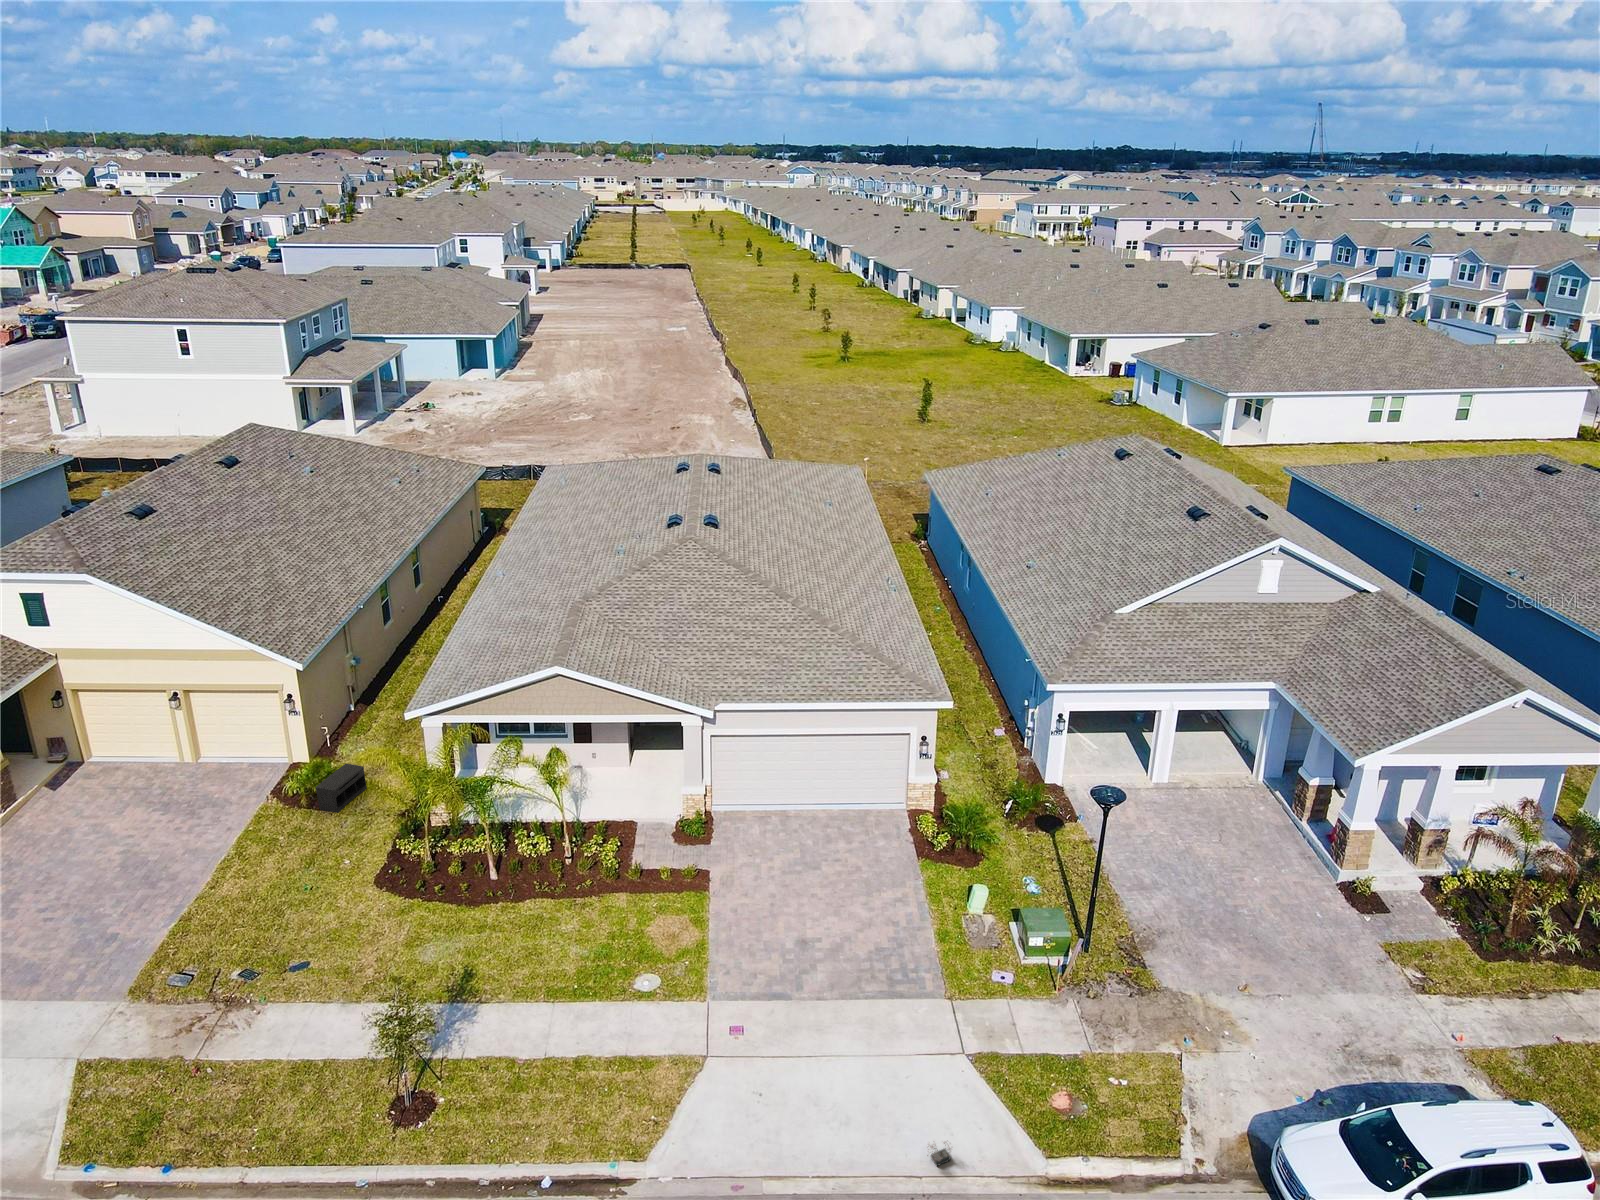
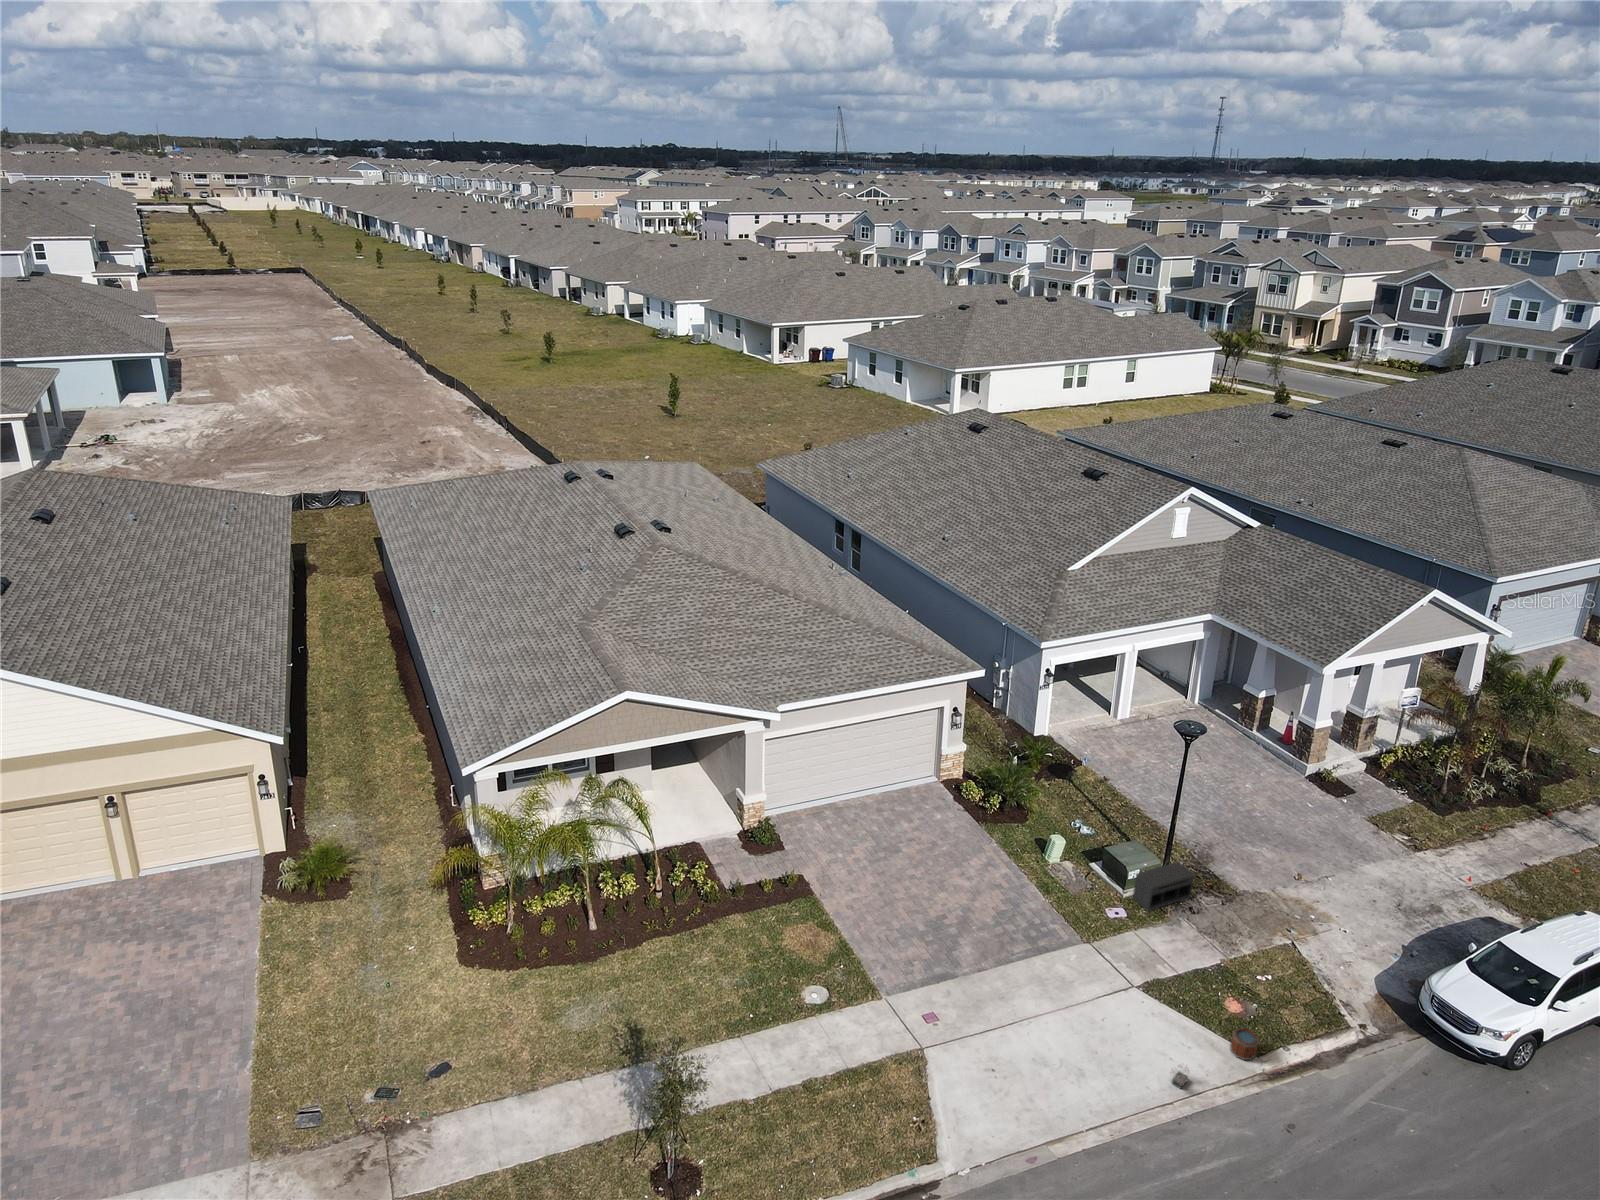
bench: present [316,764,367,813] -> present [1133,862,1195,912]
bucket: none [1020,1122,1050,1160] -> present [1230,1028,1259,1060]

